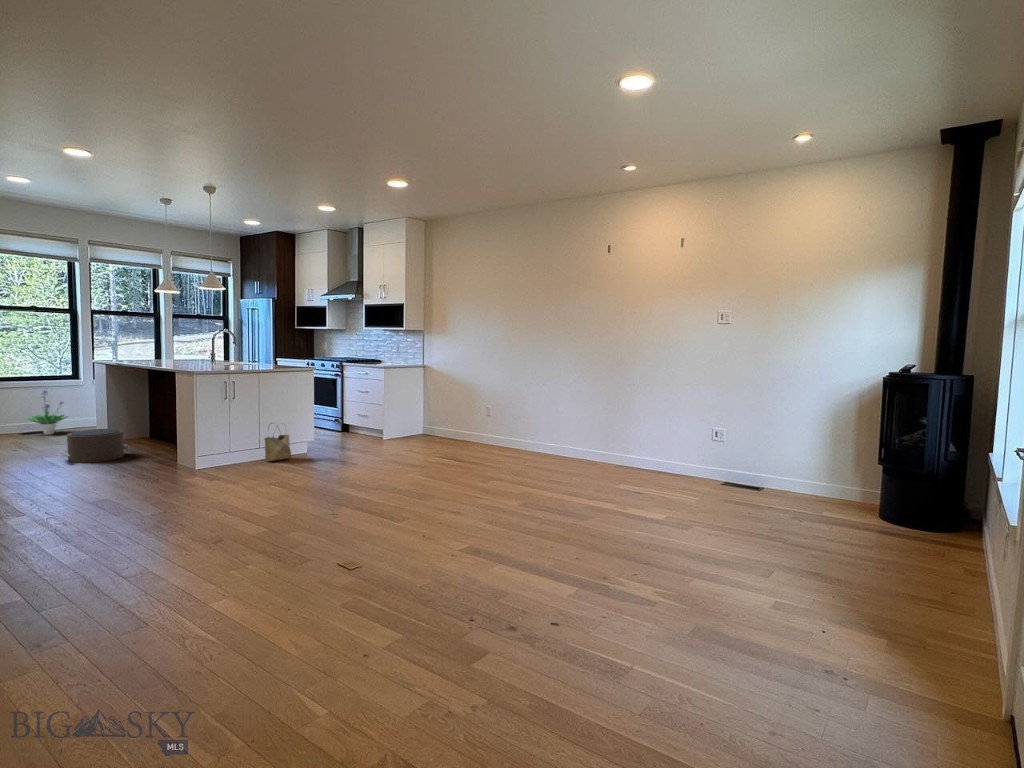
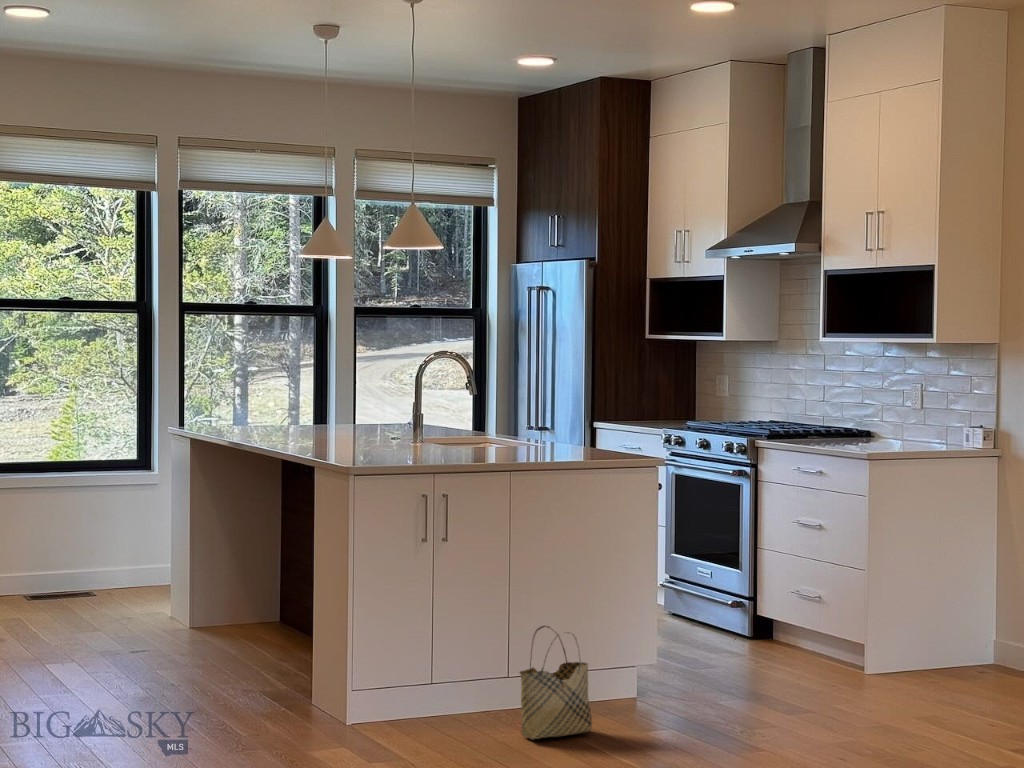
potted plant: present [27,389,68,435] -> none [70,487,151,591]
pouf: present [61,429,133,463] -> none [90,603,233,690]

